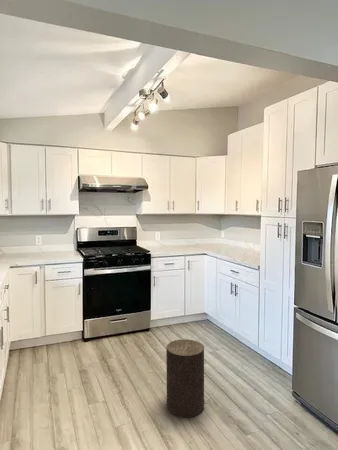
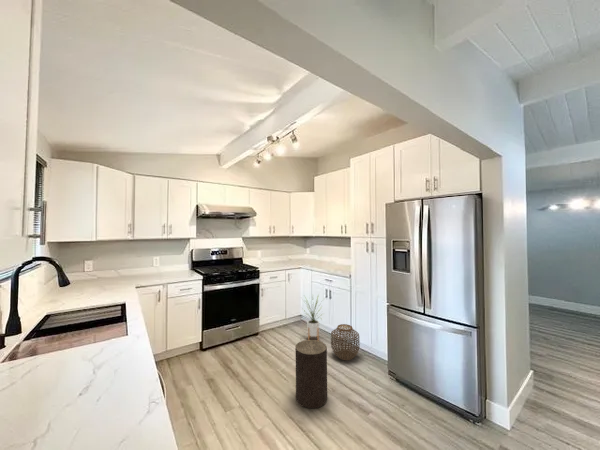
house plant: none [198,284,230,346] -> present [307,298,319,340]
woven basket: none [228,327,265,371] -> present [331,324,360,360]

